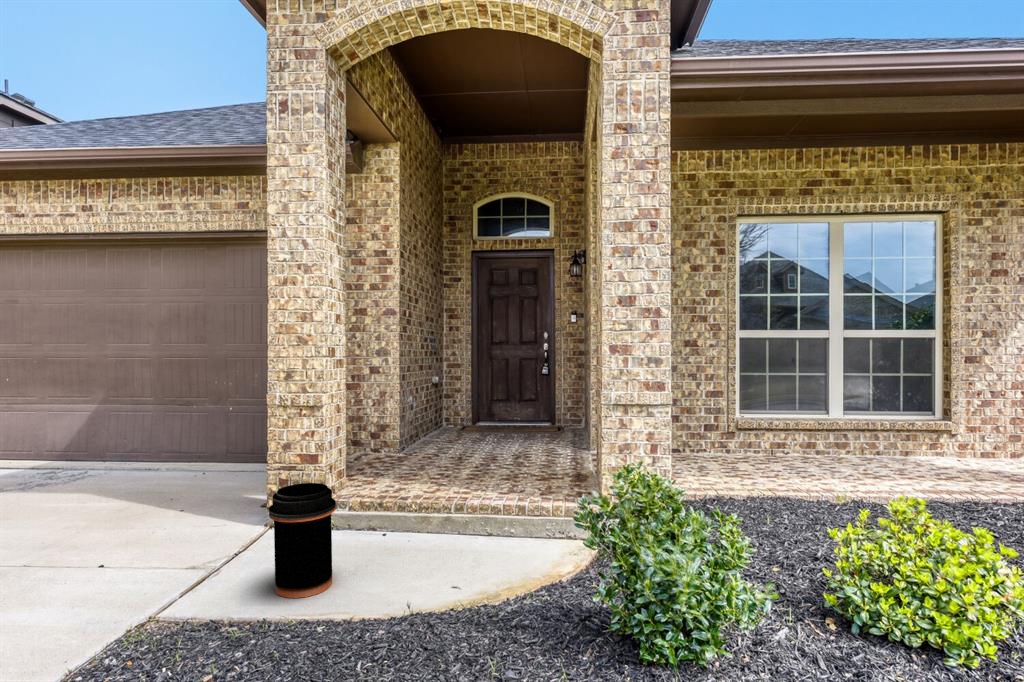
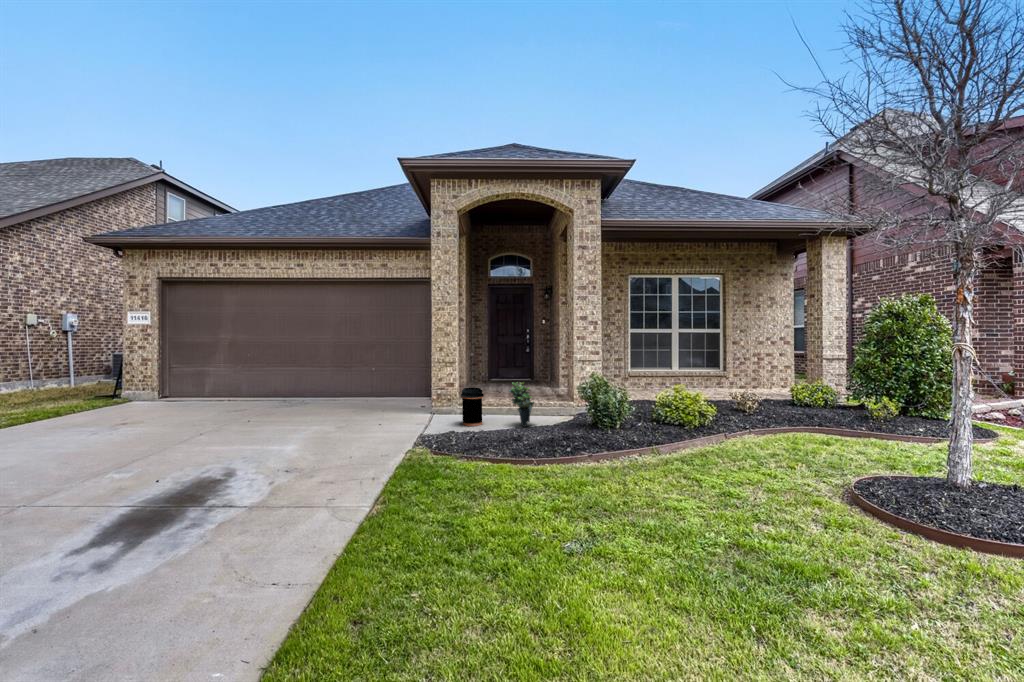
potted plant: none [393,473,468,614] -> present [510,382,534,427]

